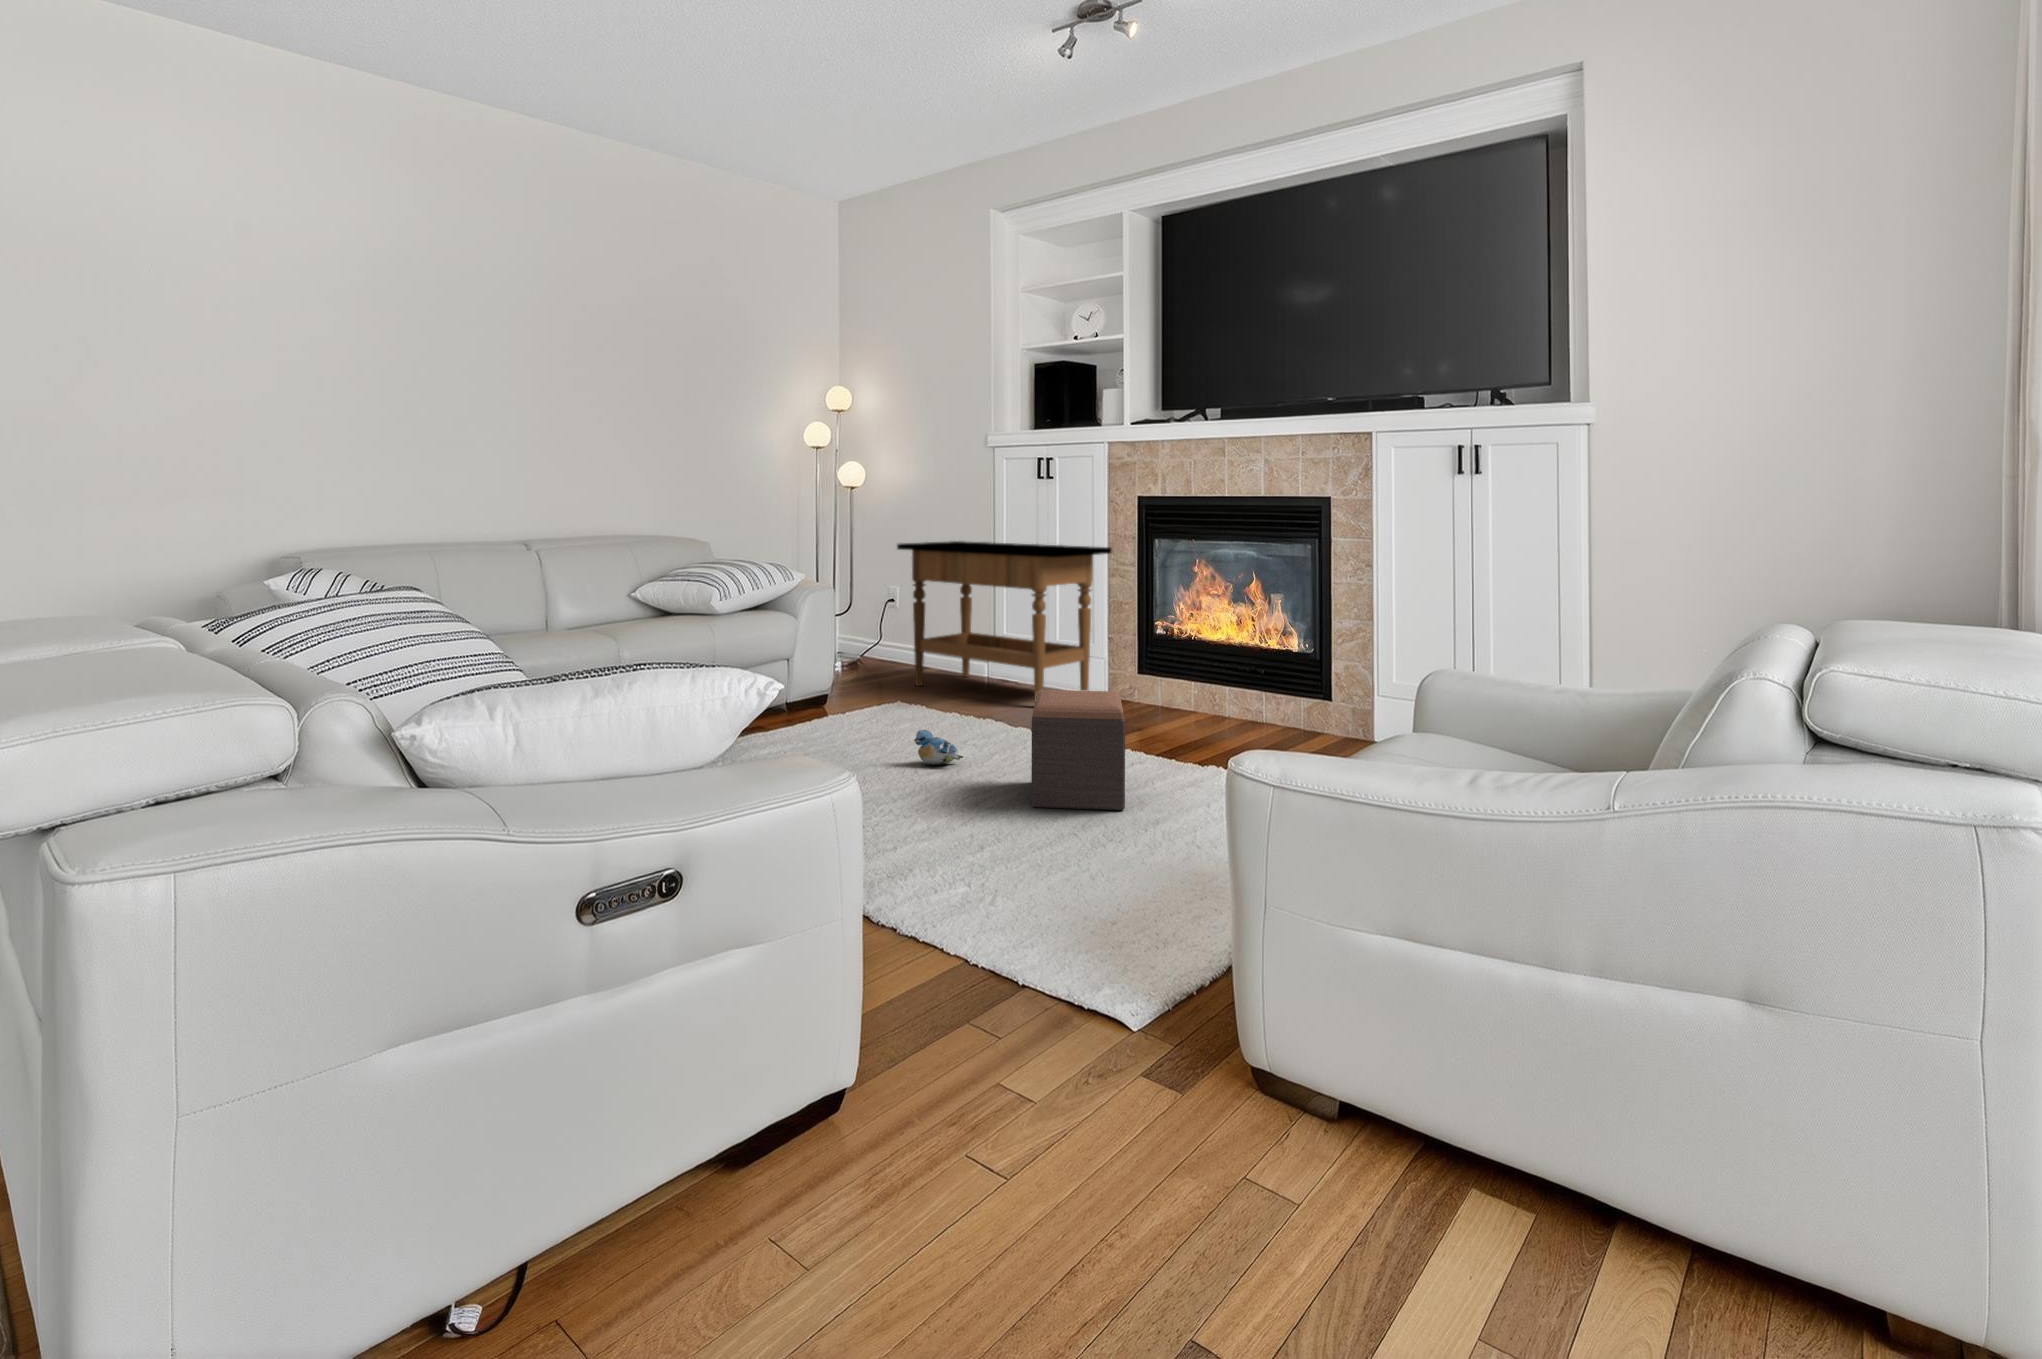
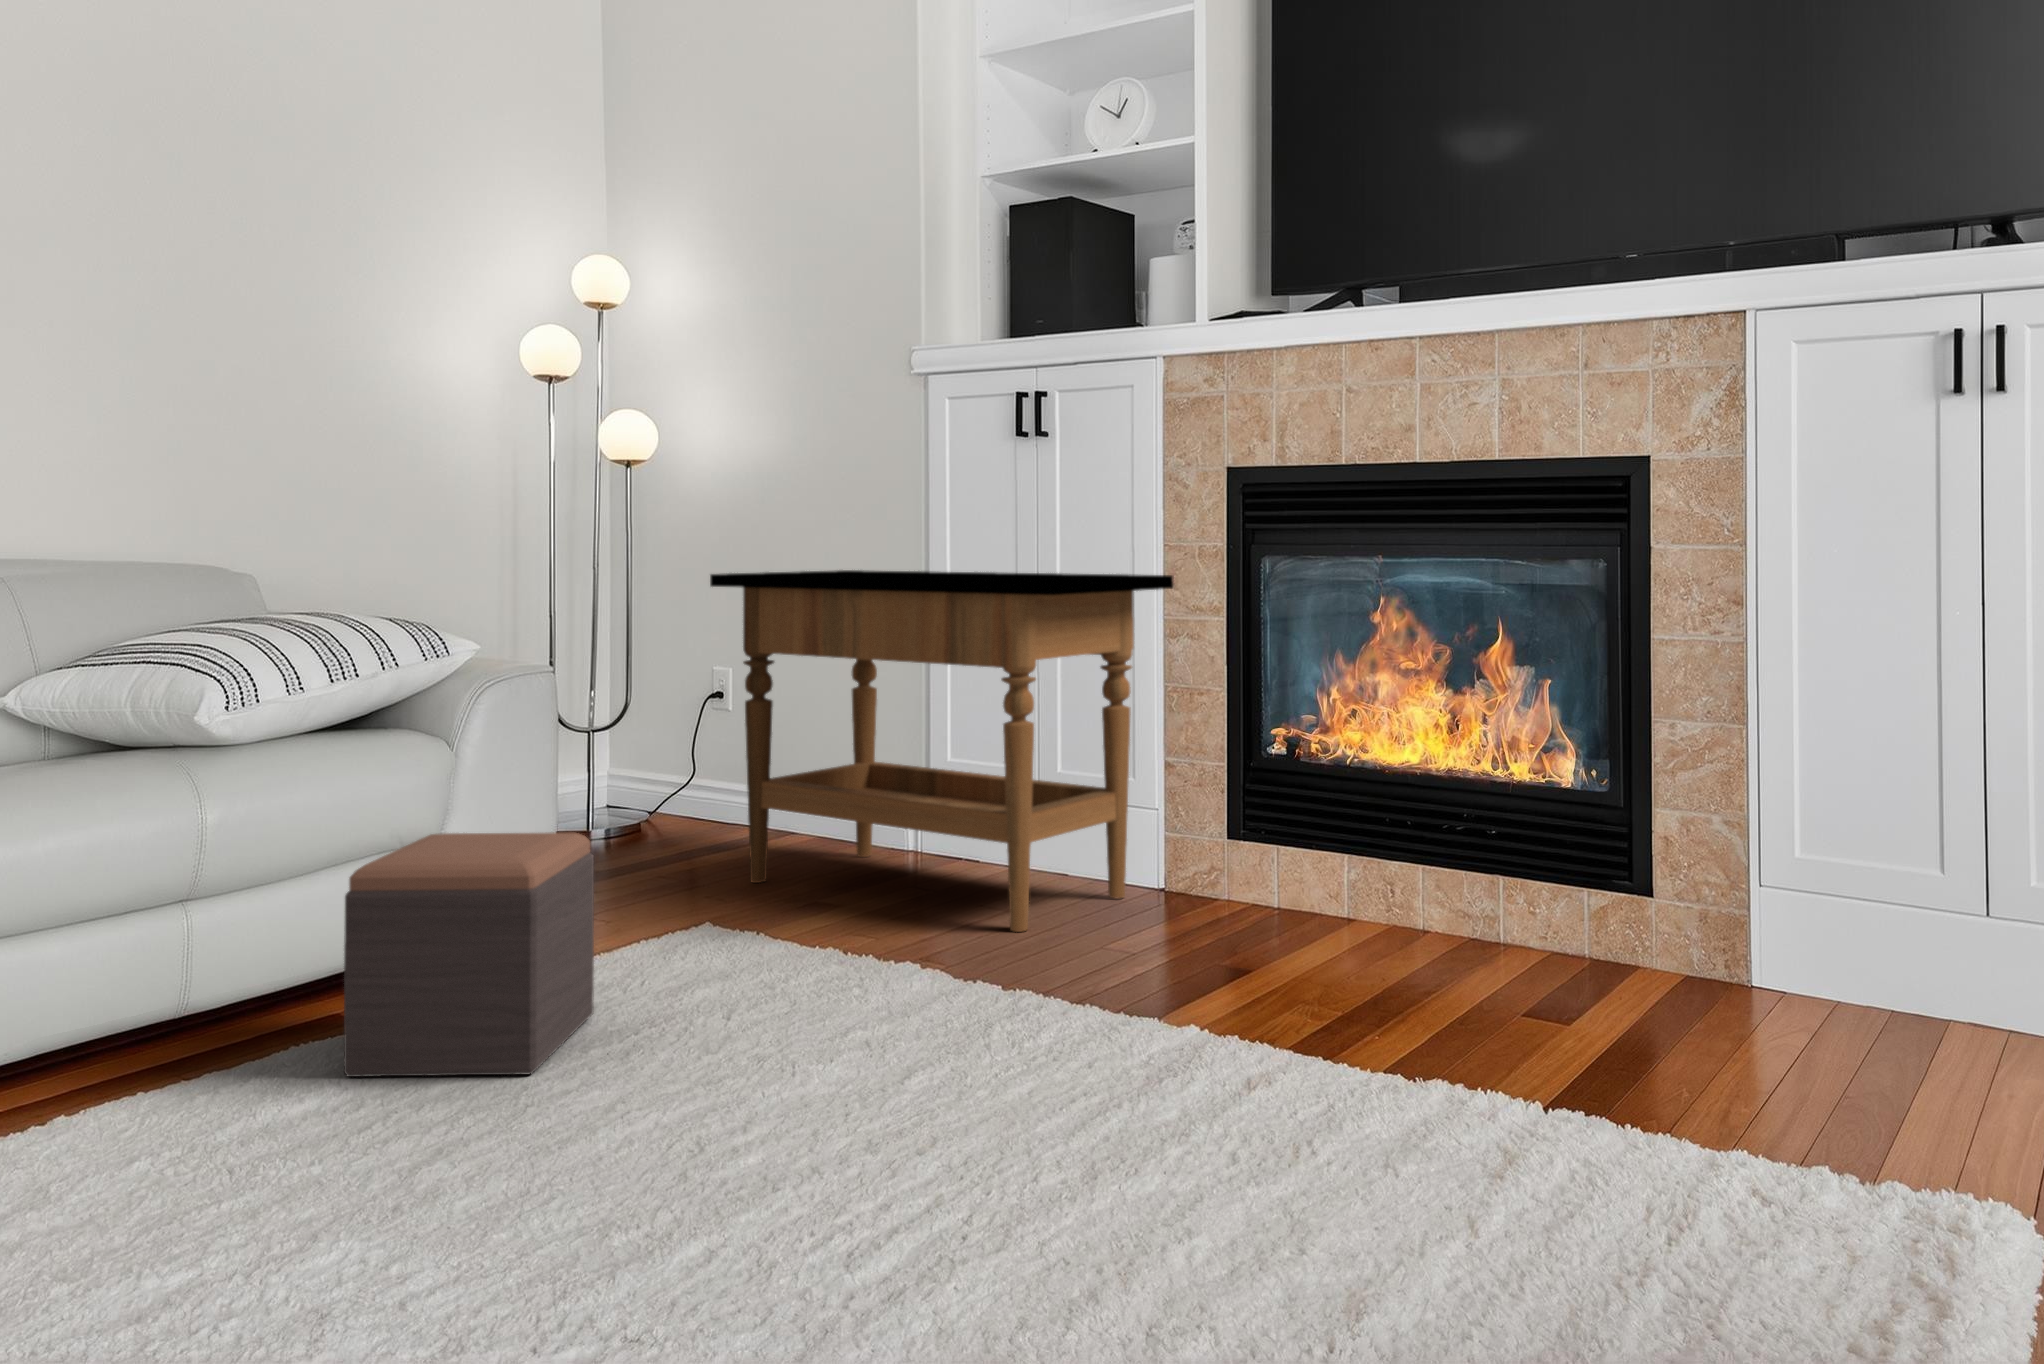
footstool: present [1031,690,1125,810] -> present [344,832,594,1077]
plush toy: present [914,730,963,765] -> none [694,1035,826,1126]

